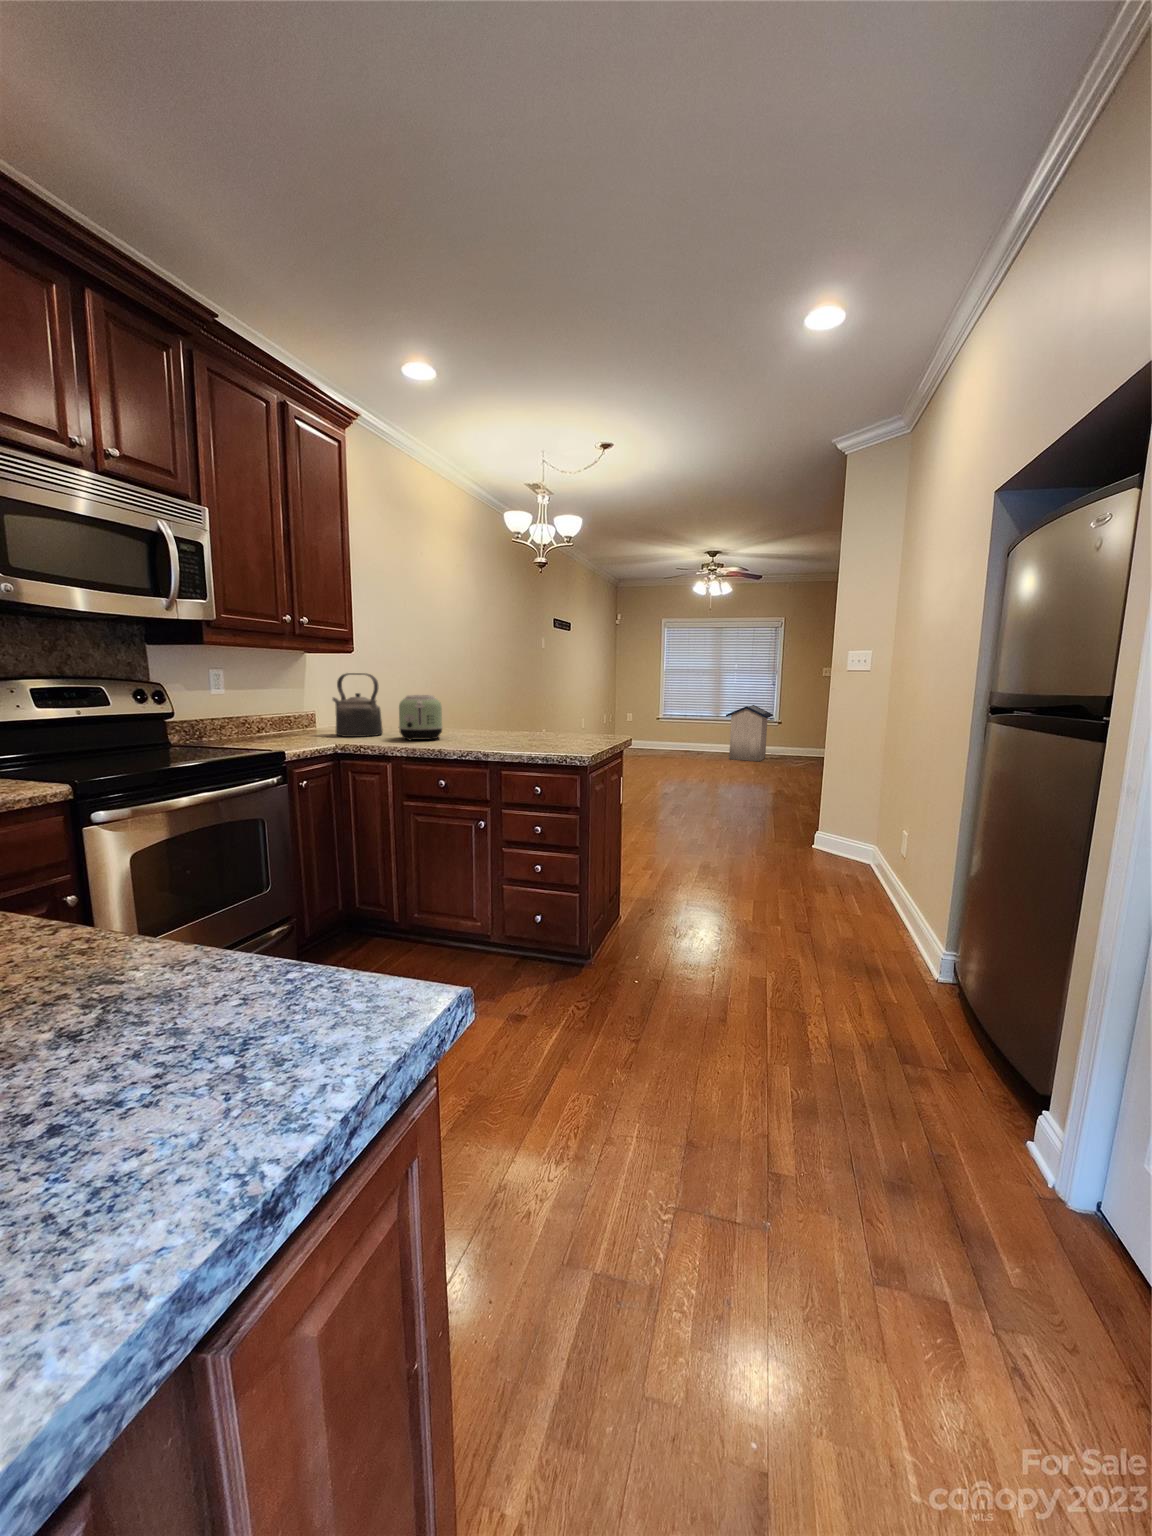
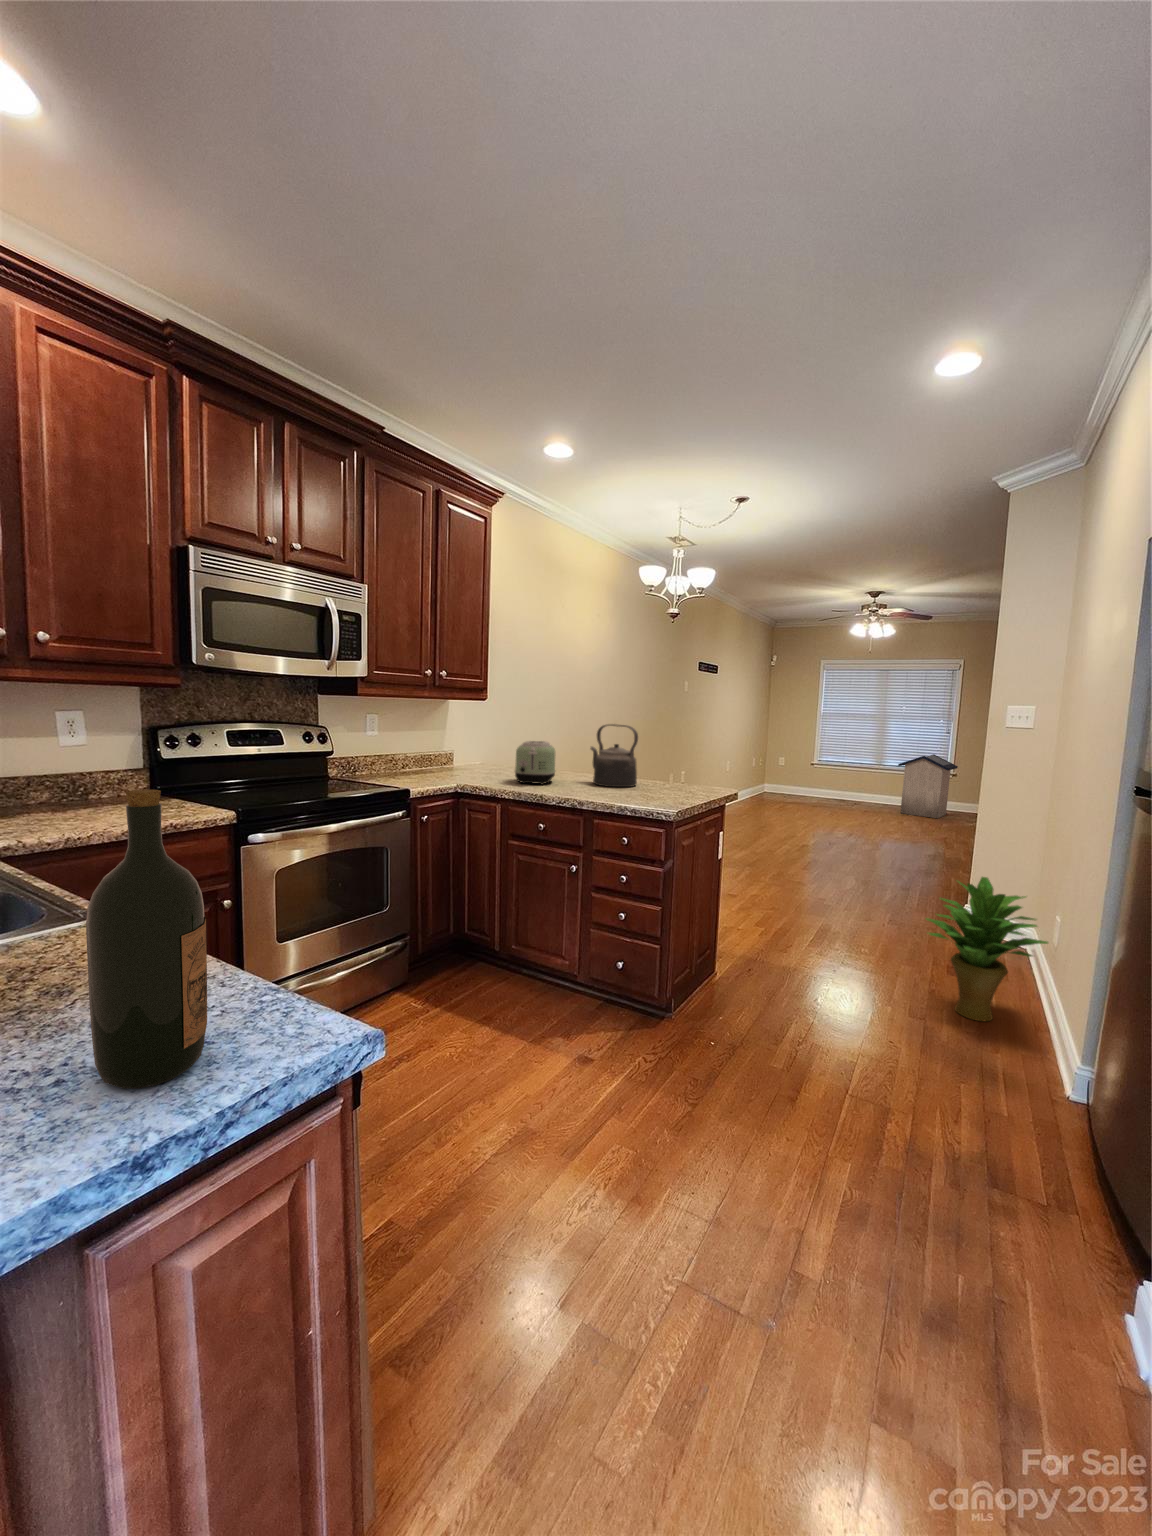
wine bottle: none [83,664,270,1114] -> present [86,790,207,1089]
kettle: present [332,673,383,737] -> present [590,724,638,787]
potted plant: none [796,798,895,923] -> present [926,877,1048,1021]

